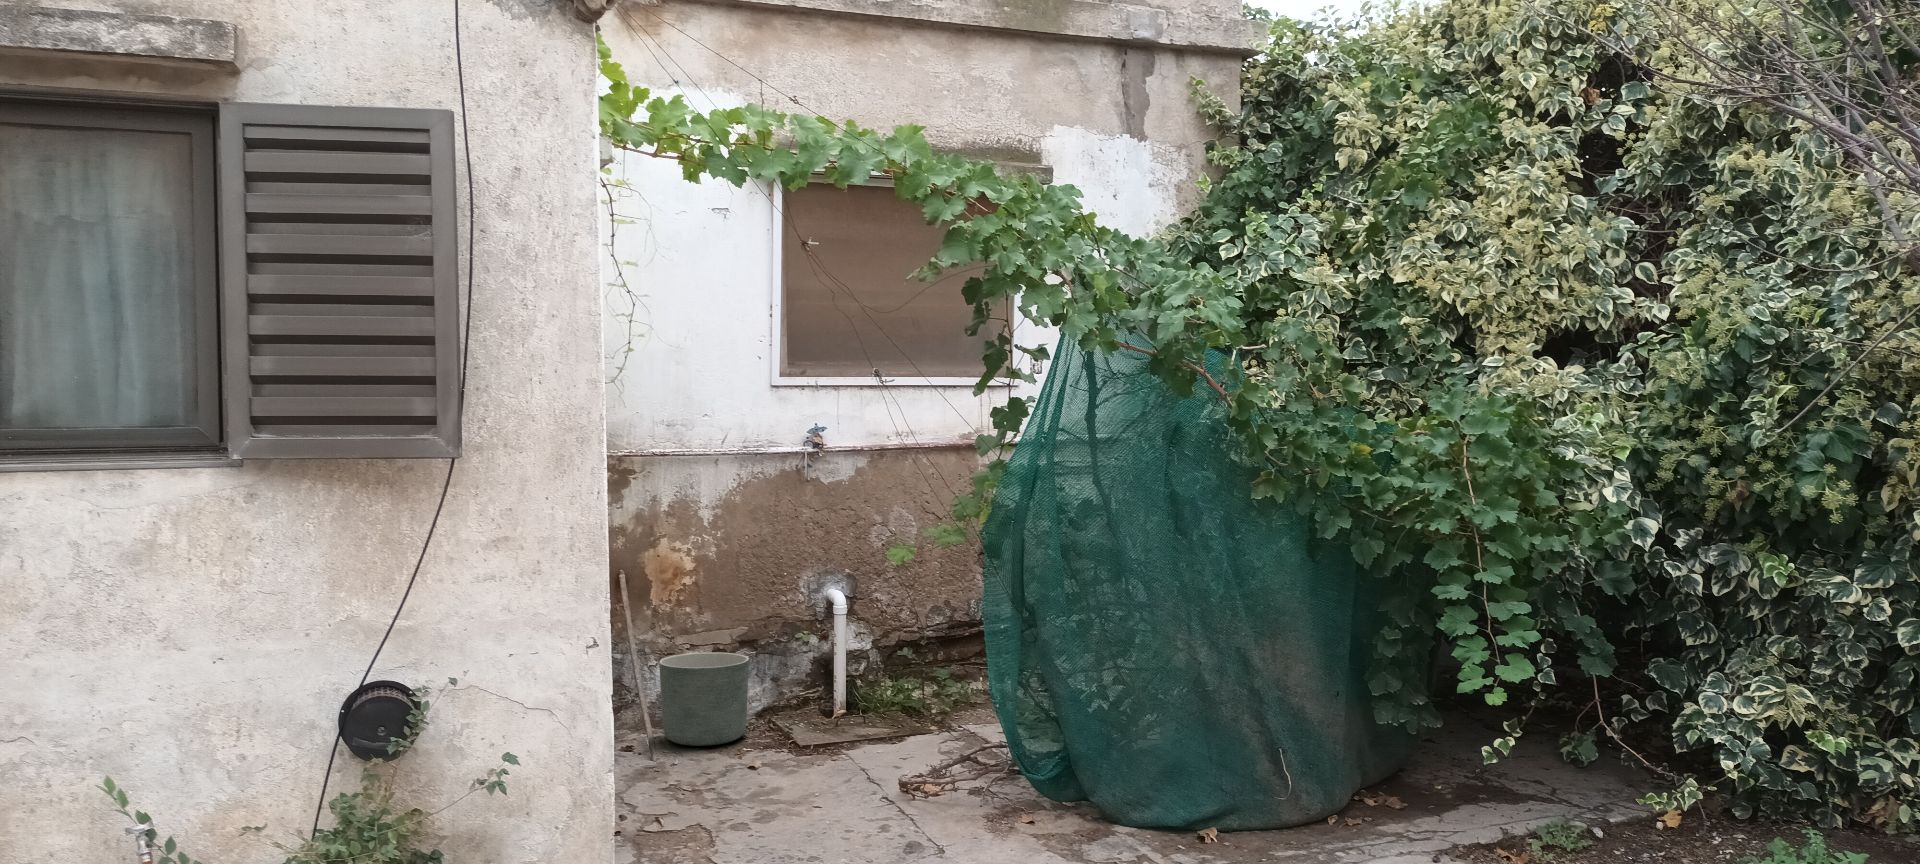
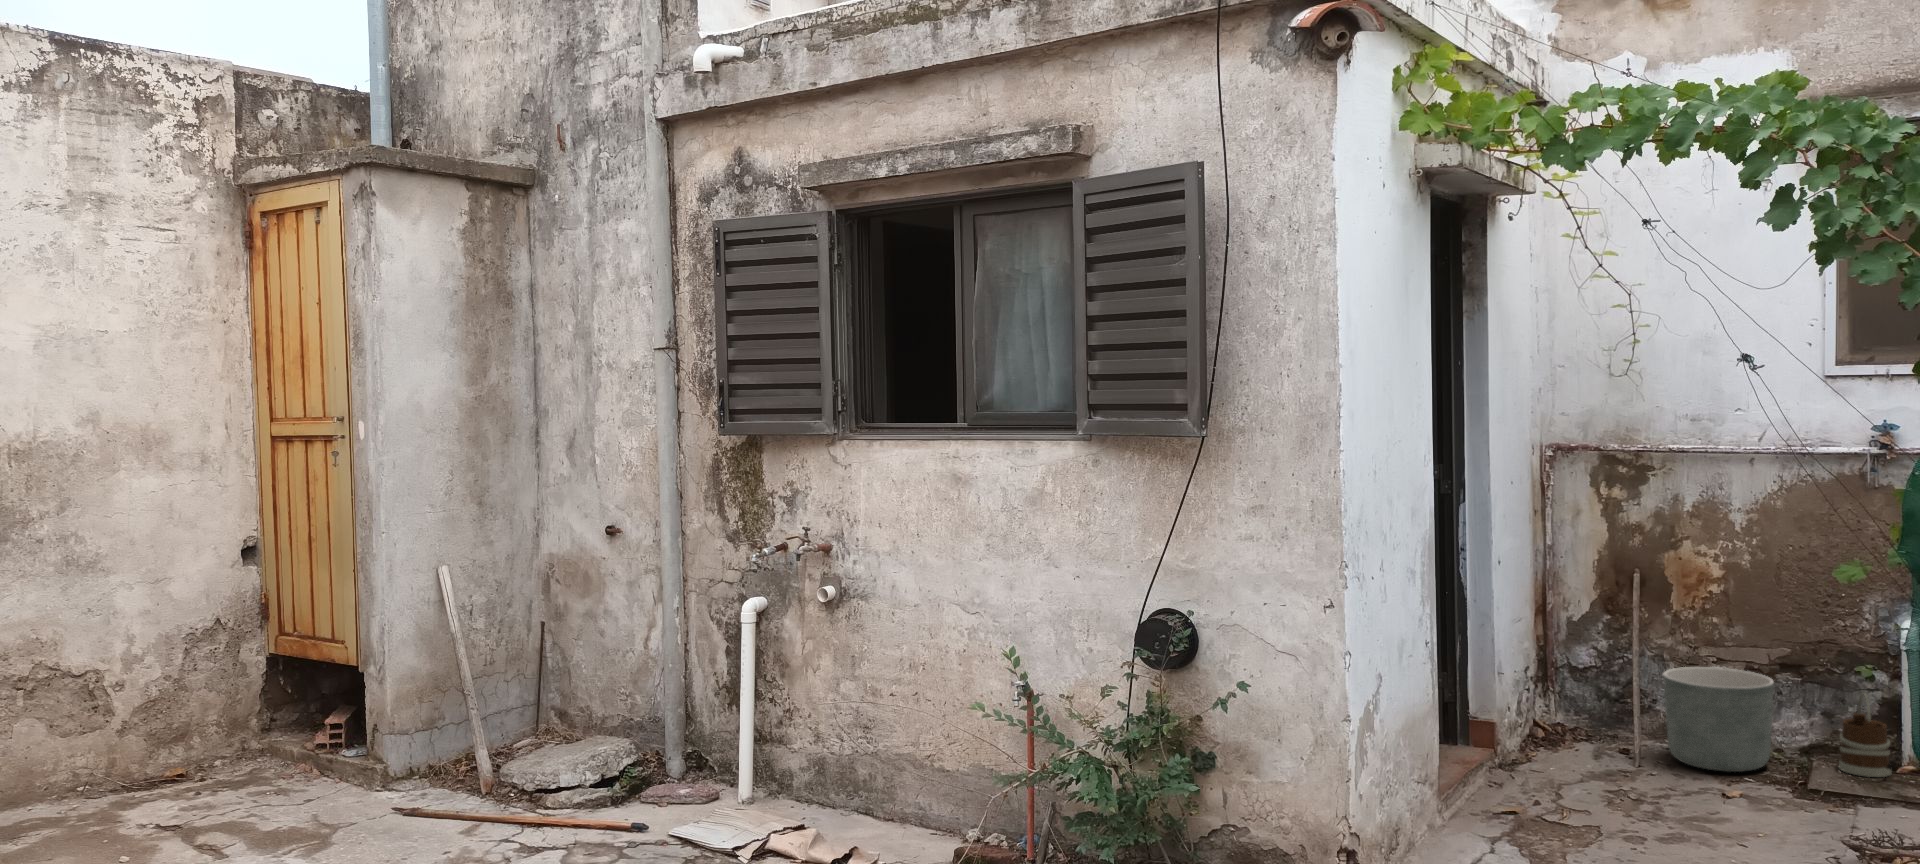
wooden bucket: none [788,656,826,727] -> present [1839,693,1892,777]

